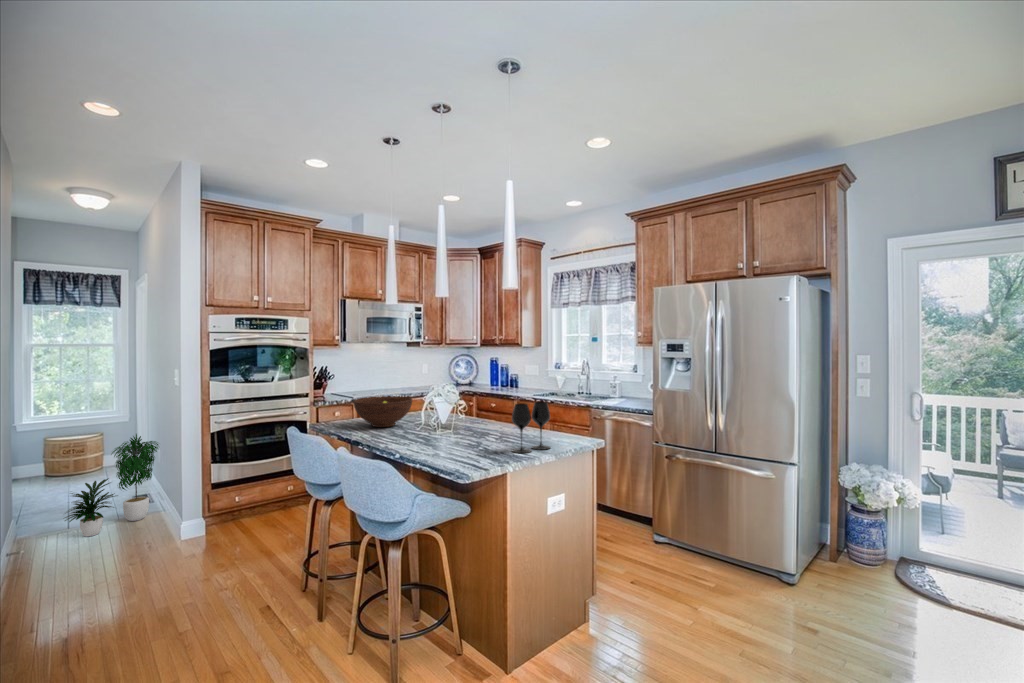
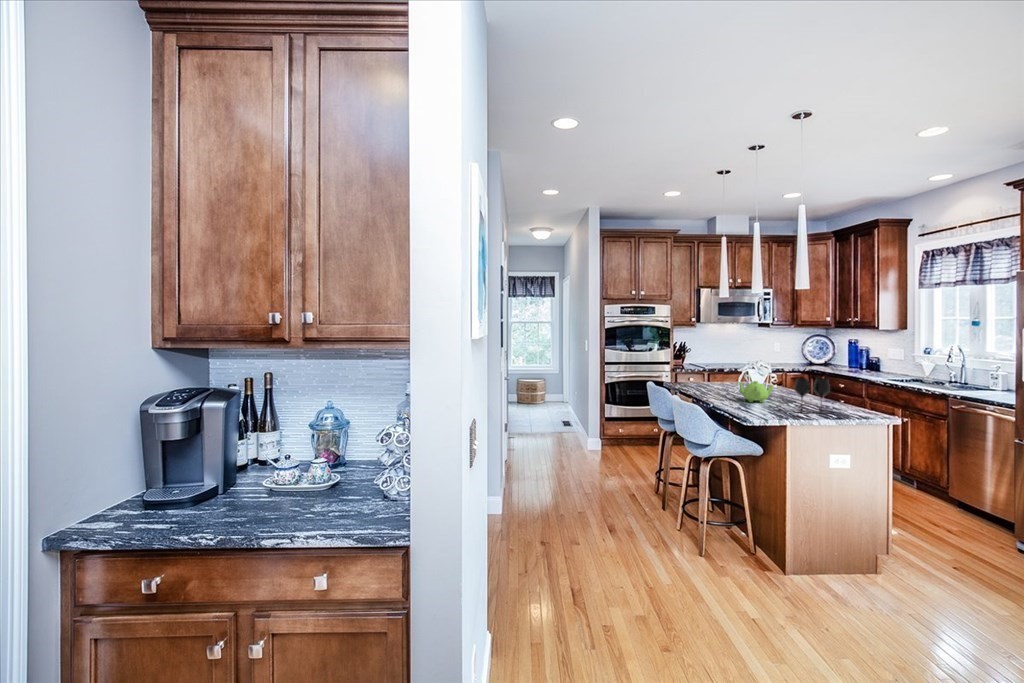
fruit bowl: present [353,396,412,427] -> none [692,367,736,389]
teapot: none [428,412,474,444] -> present [738,381,774,403]
potted plant: present [63,434,158,537] -> none [533,380,578,437]

